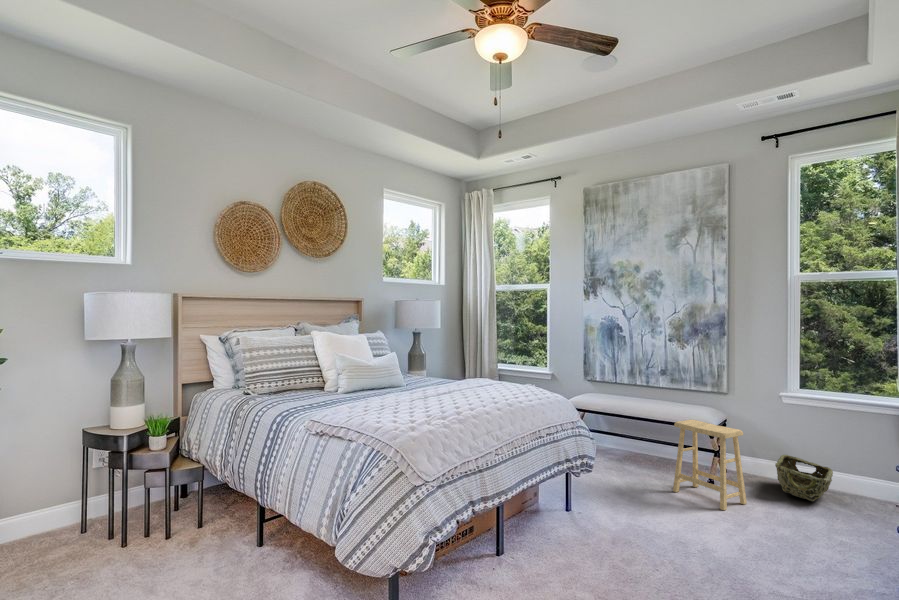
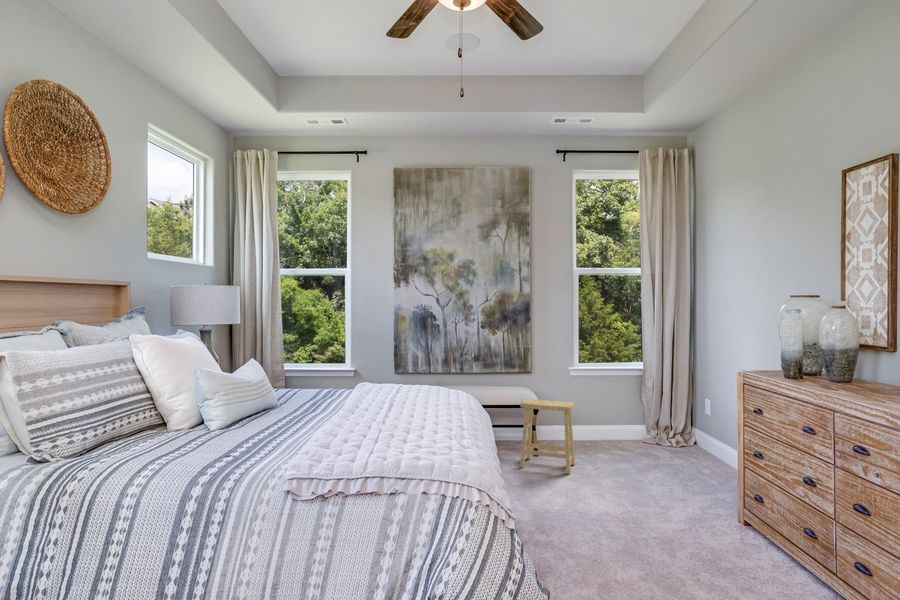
woven basket: present [775,455,833,501] -> none [572,417,617,451]

